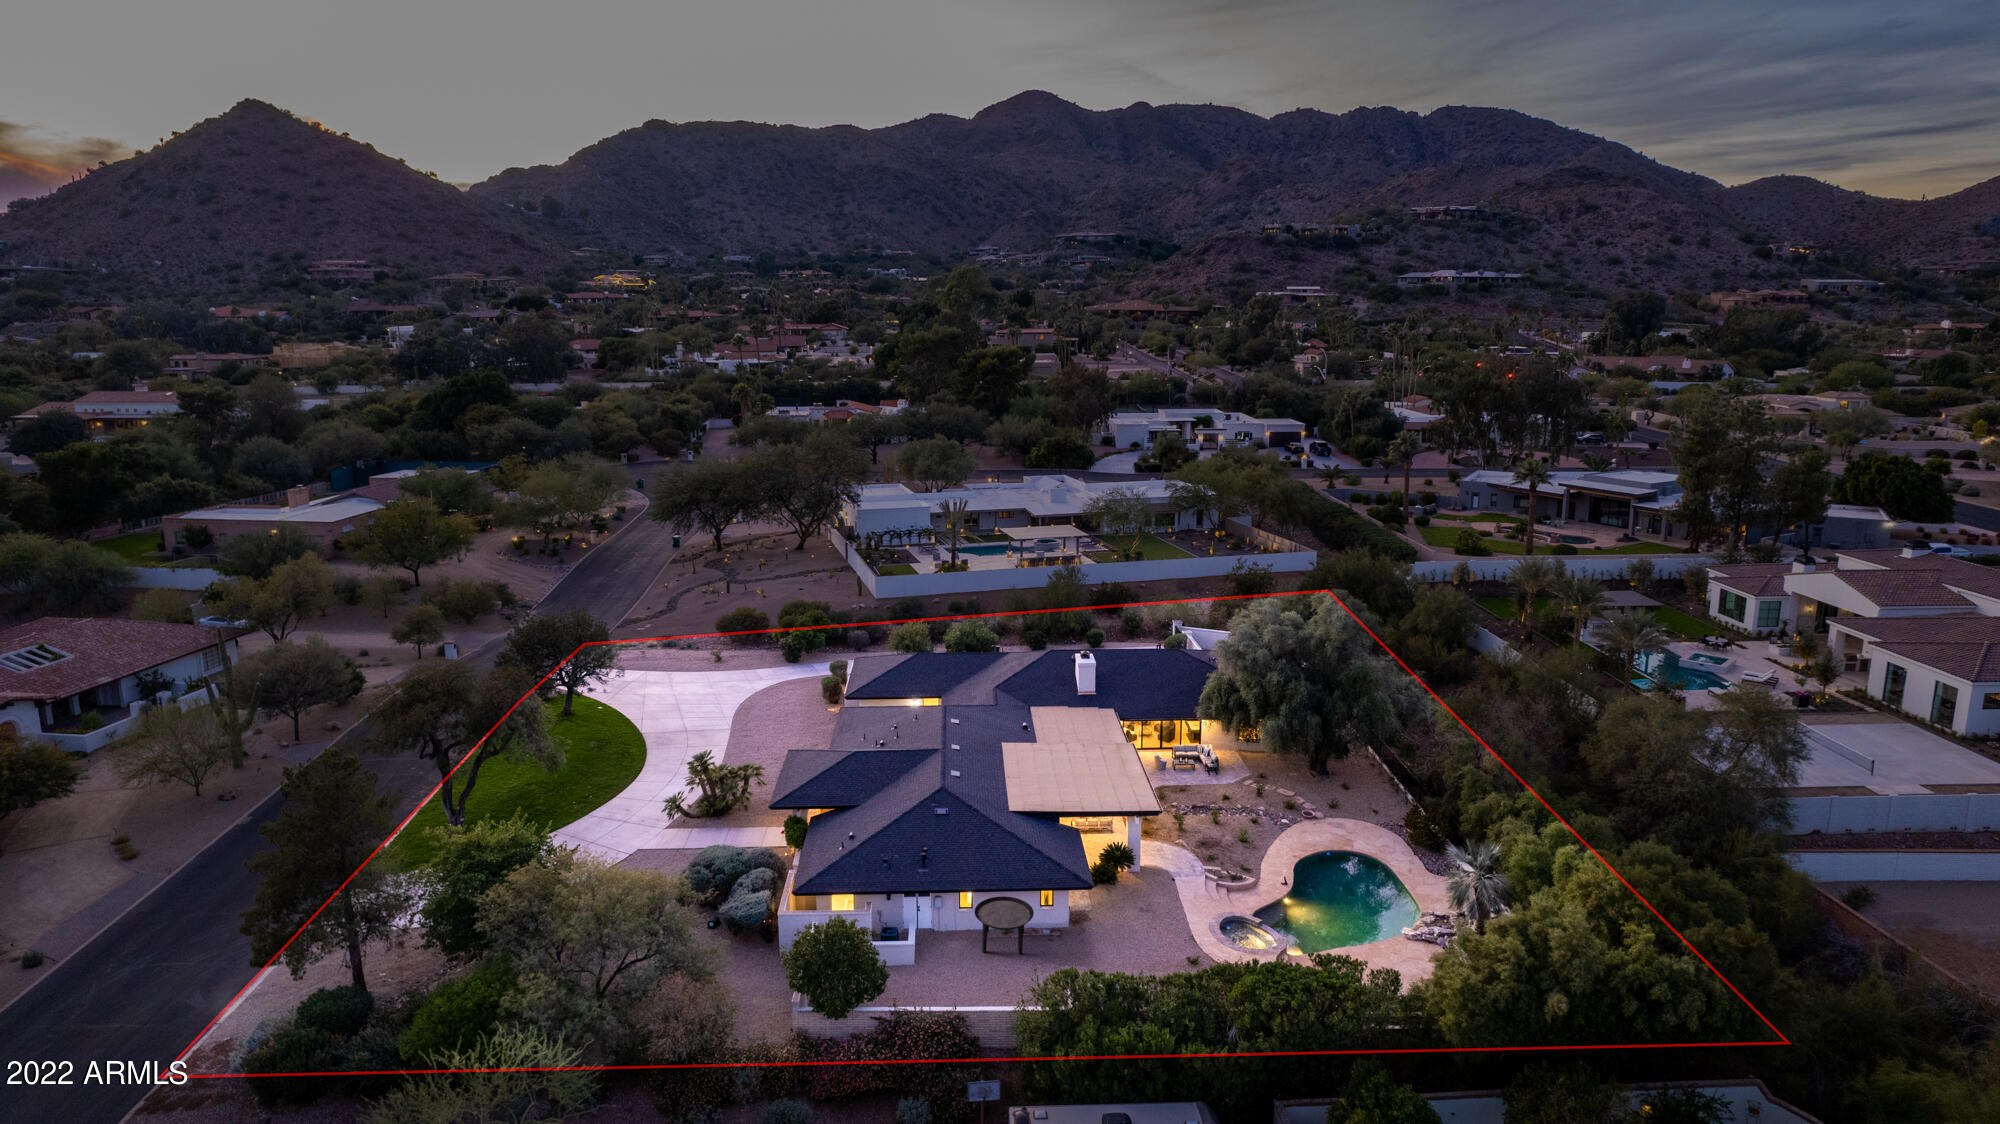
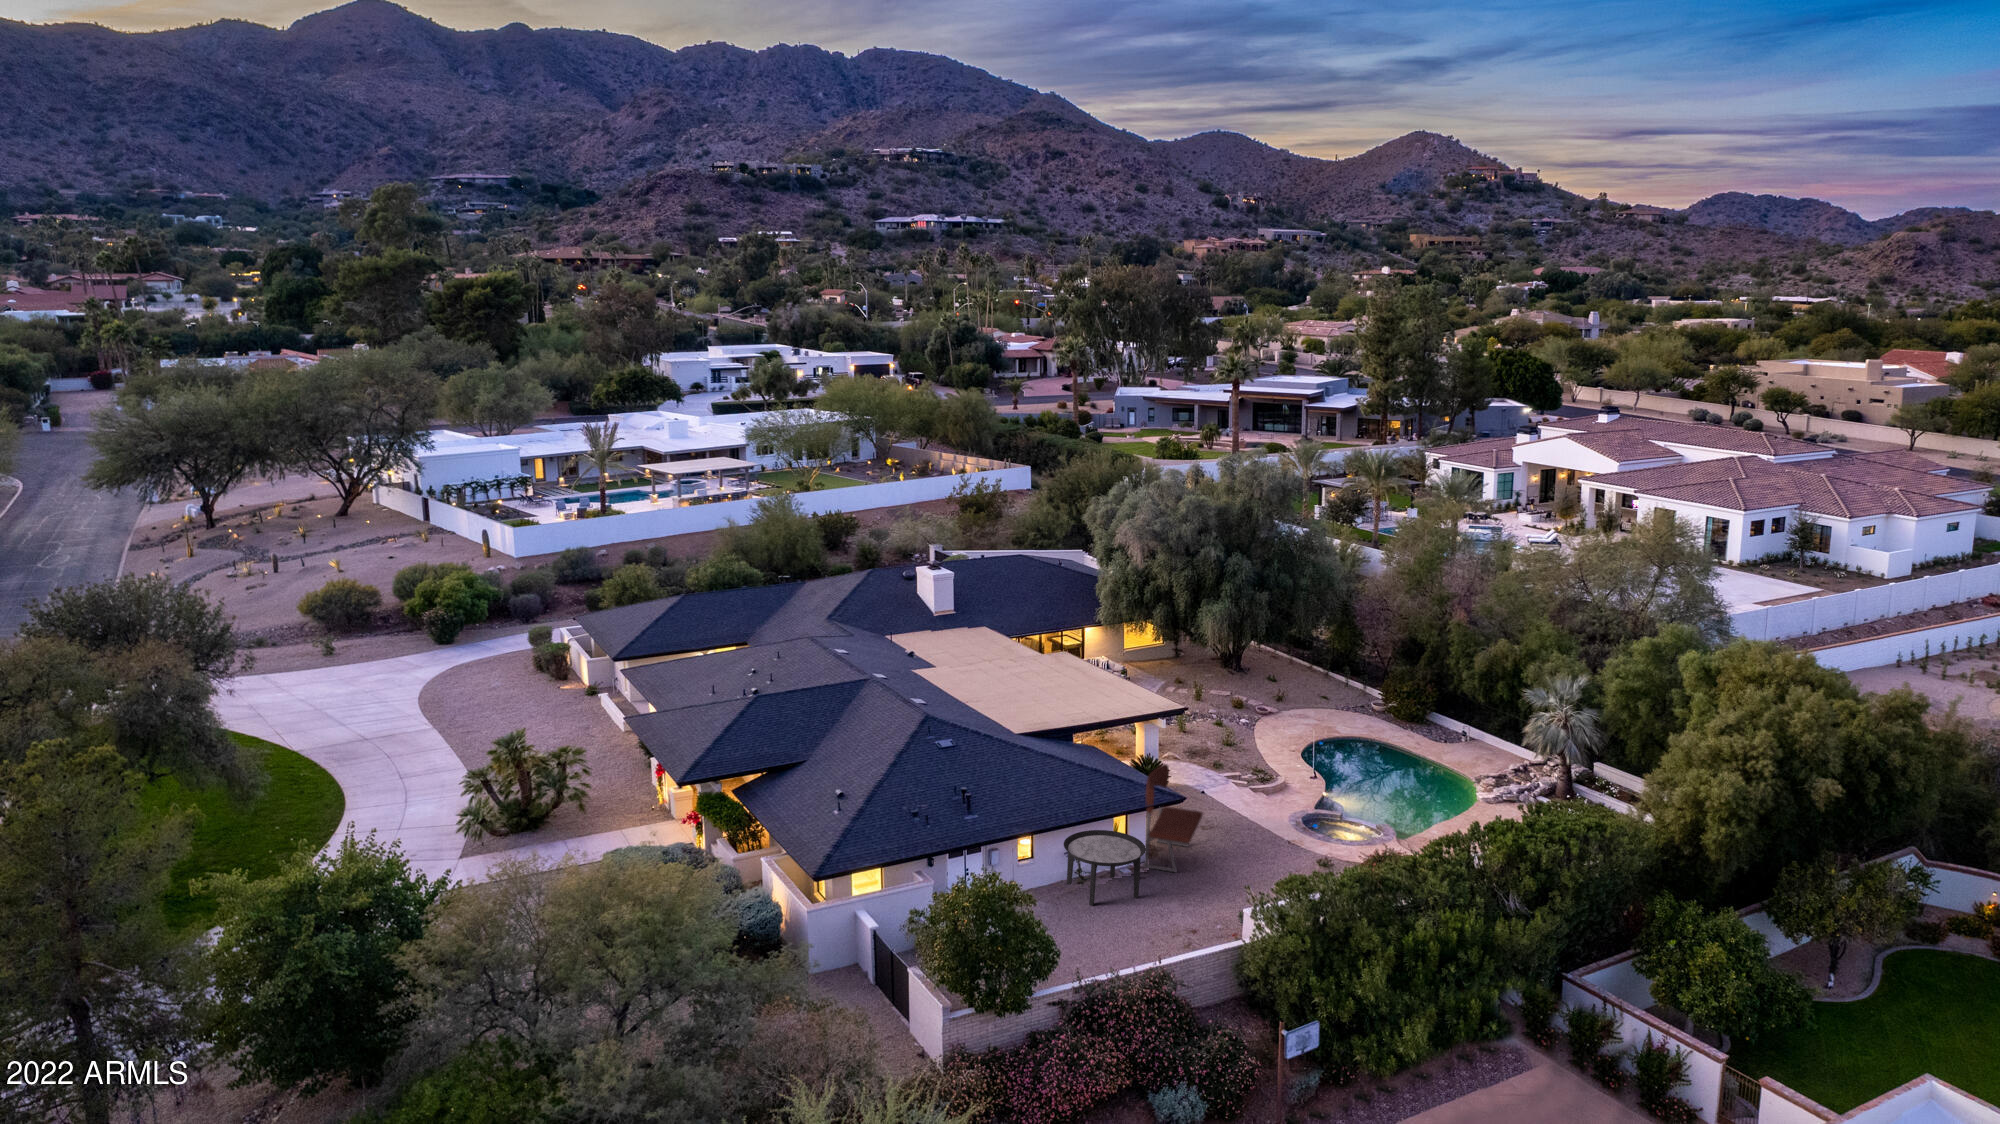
bench: none [1051,857,1113,942] -> present [1144,764,1203,872]

